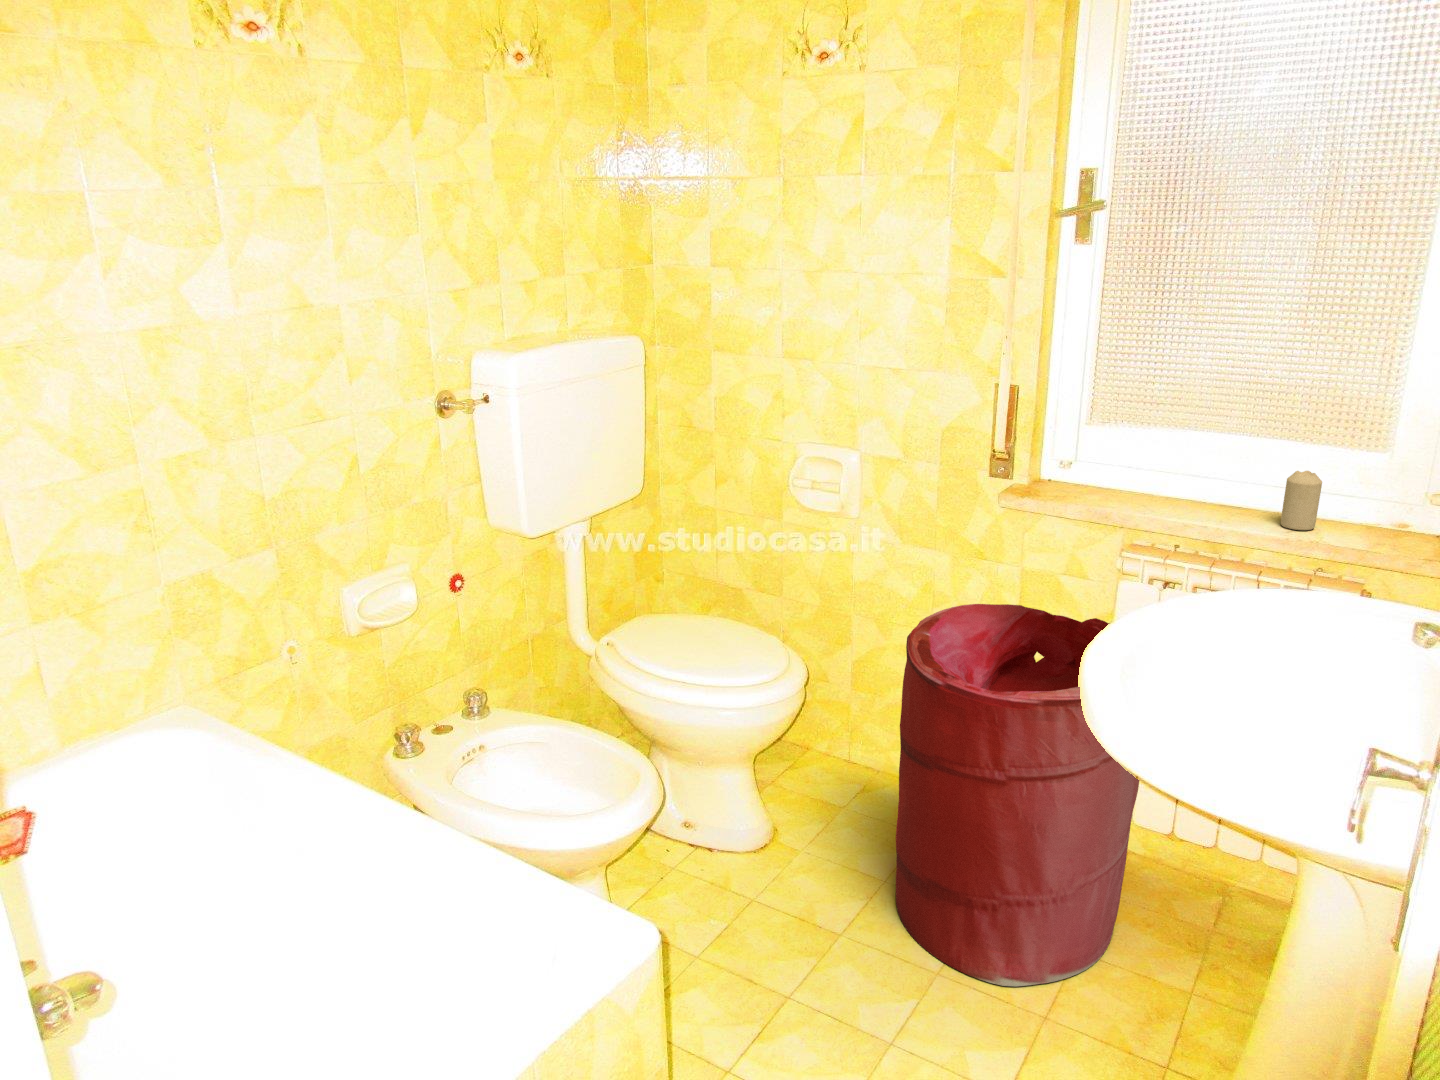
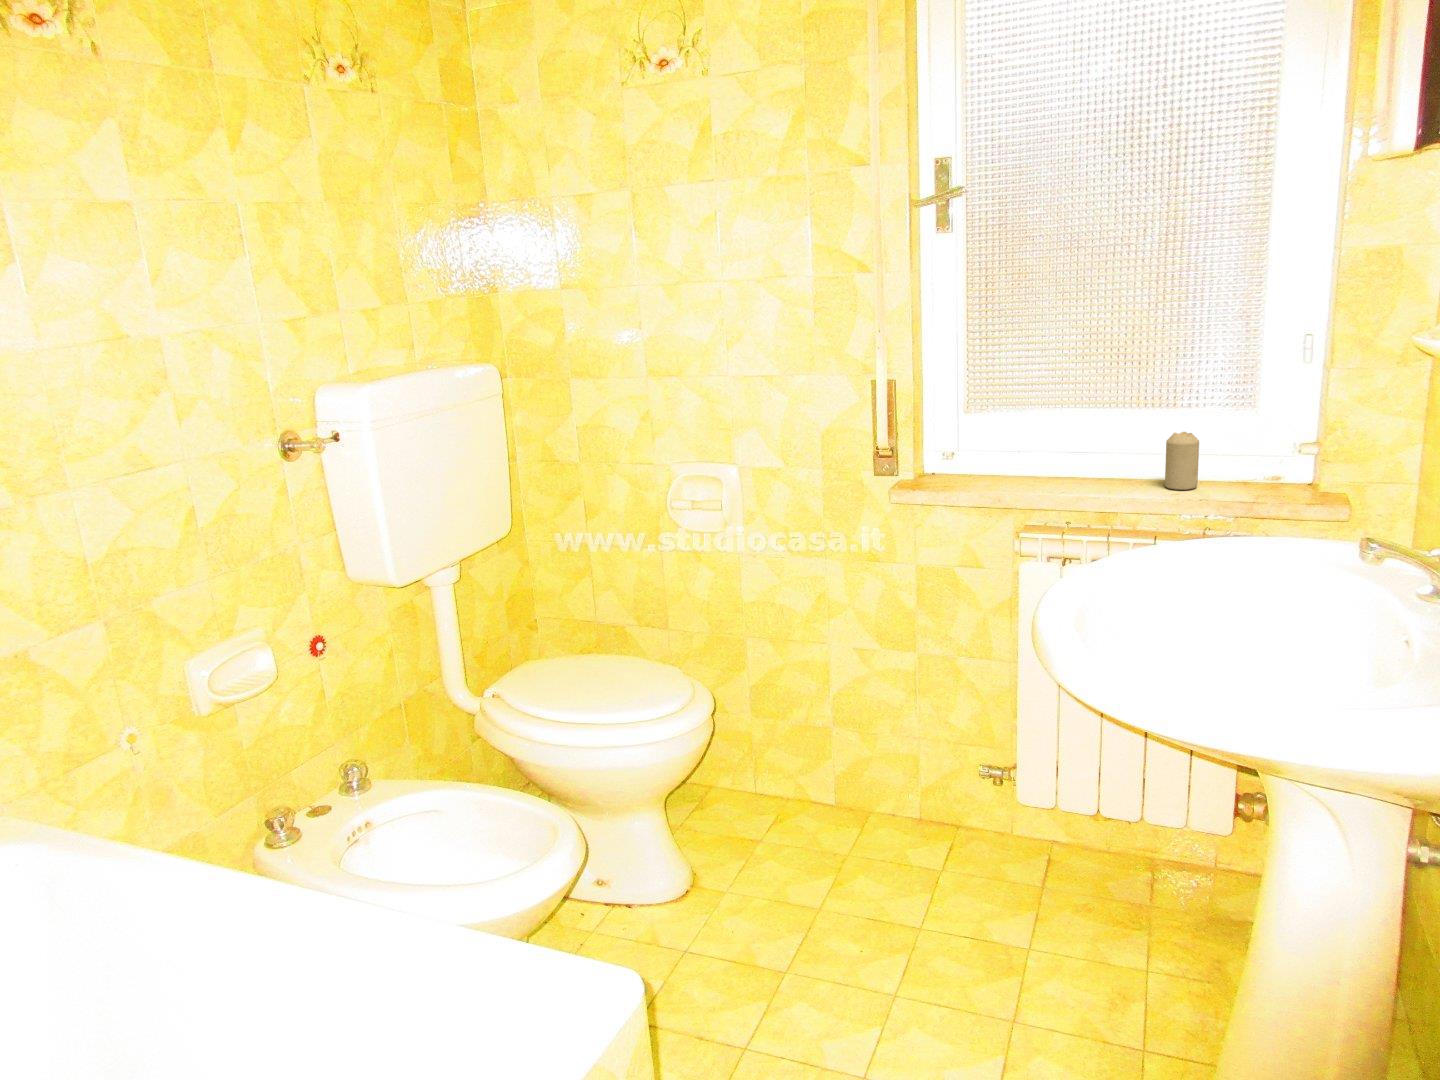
laundry hamper: present [896,604,1140,987] -> none [819,601,1069,994]

